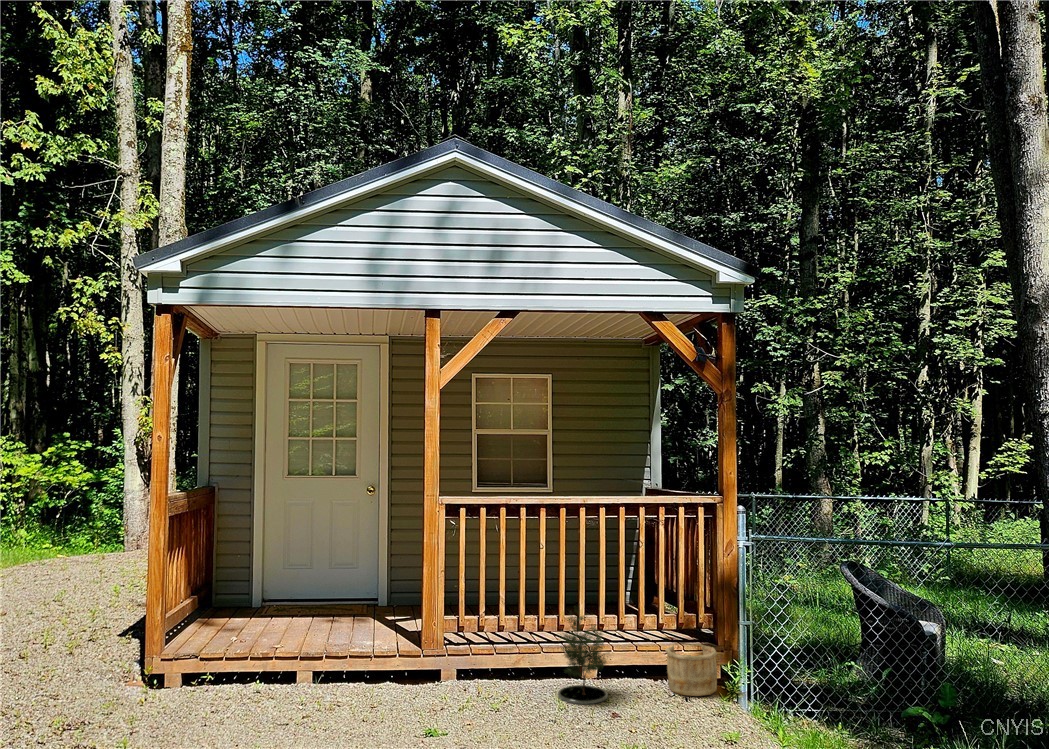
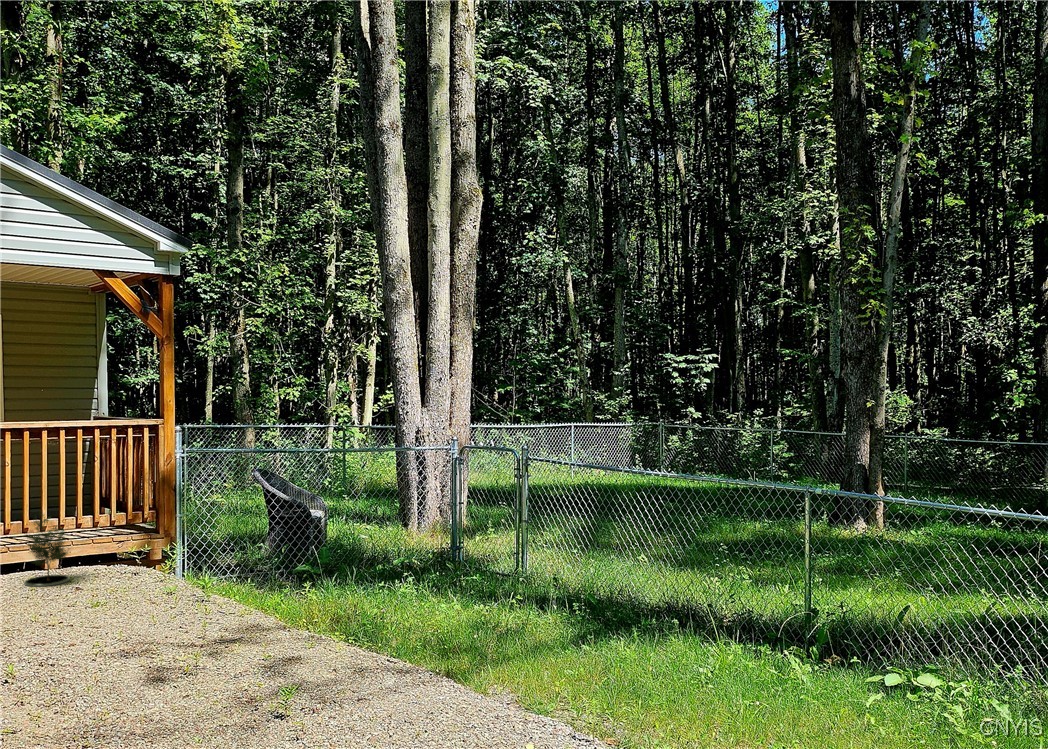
wooden bucket: present [666,645,717,696] -> none [117,533,161,570]

